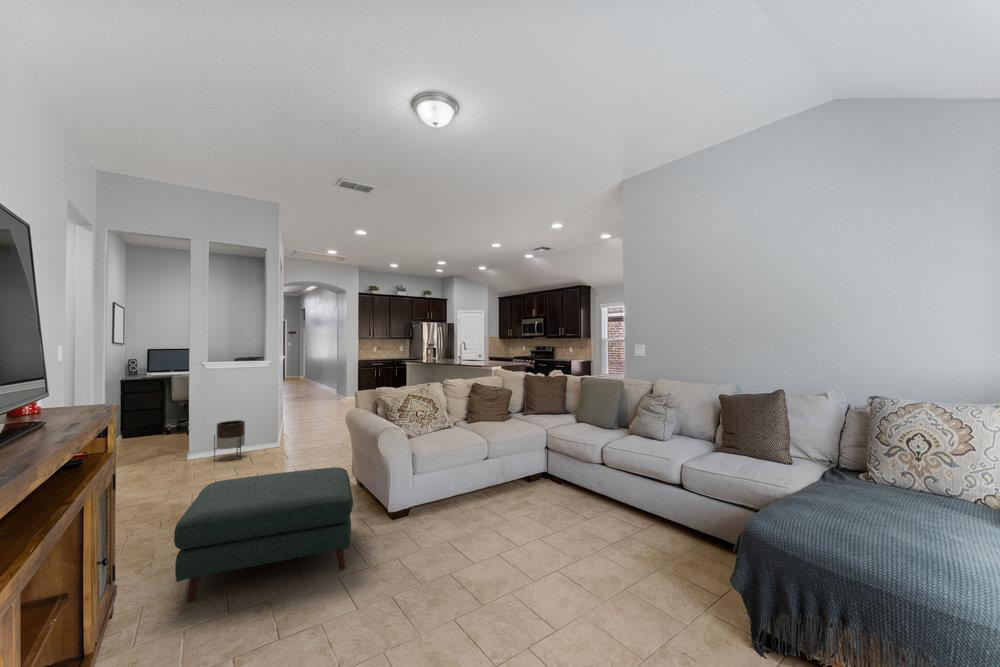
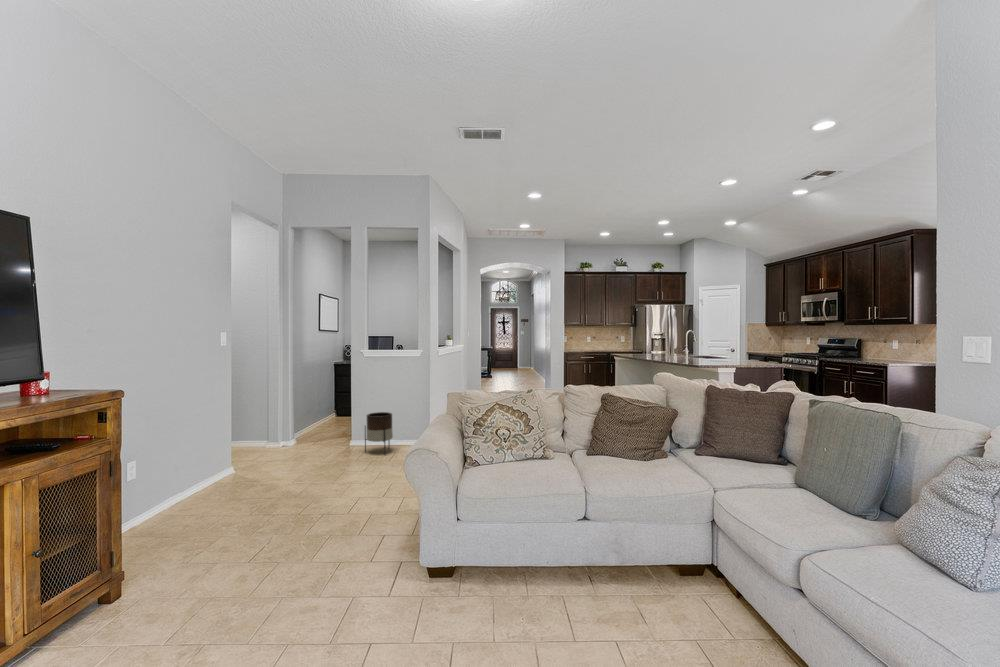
ottoman: present [174,467,353,602] -> none [149,484,379,636]

